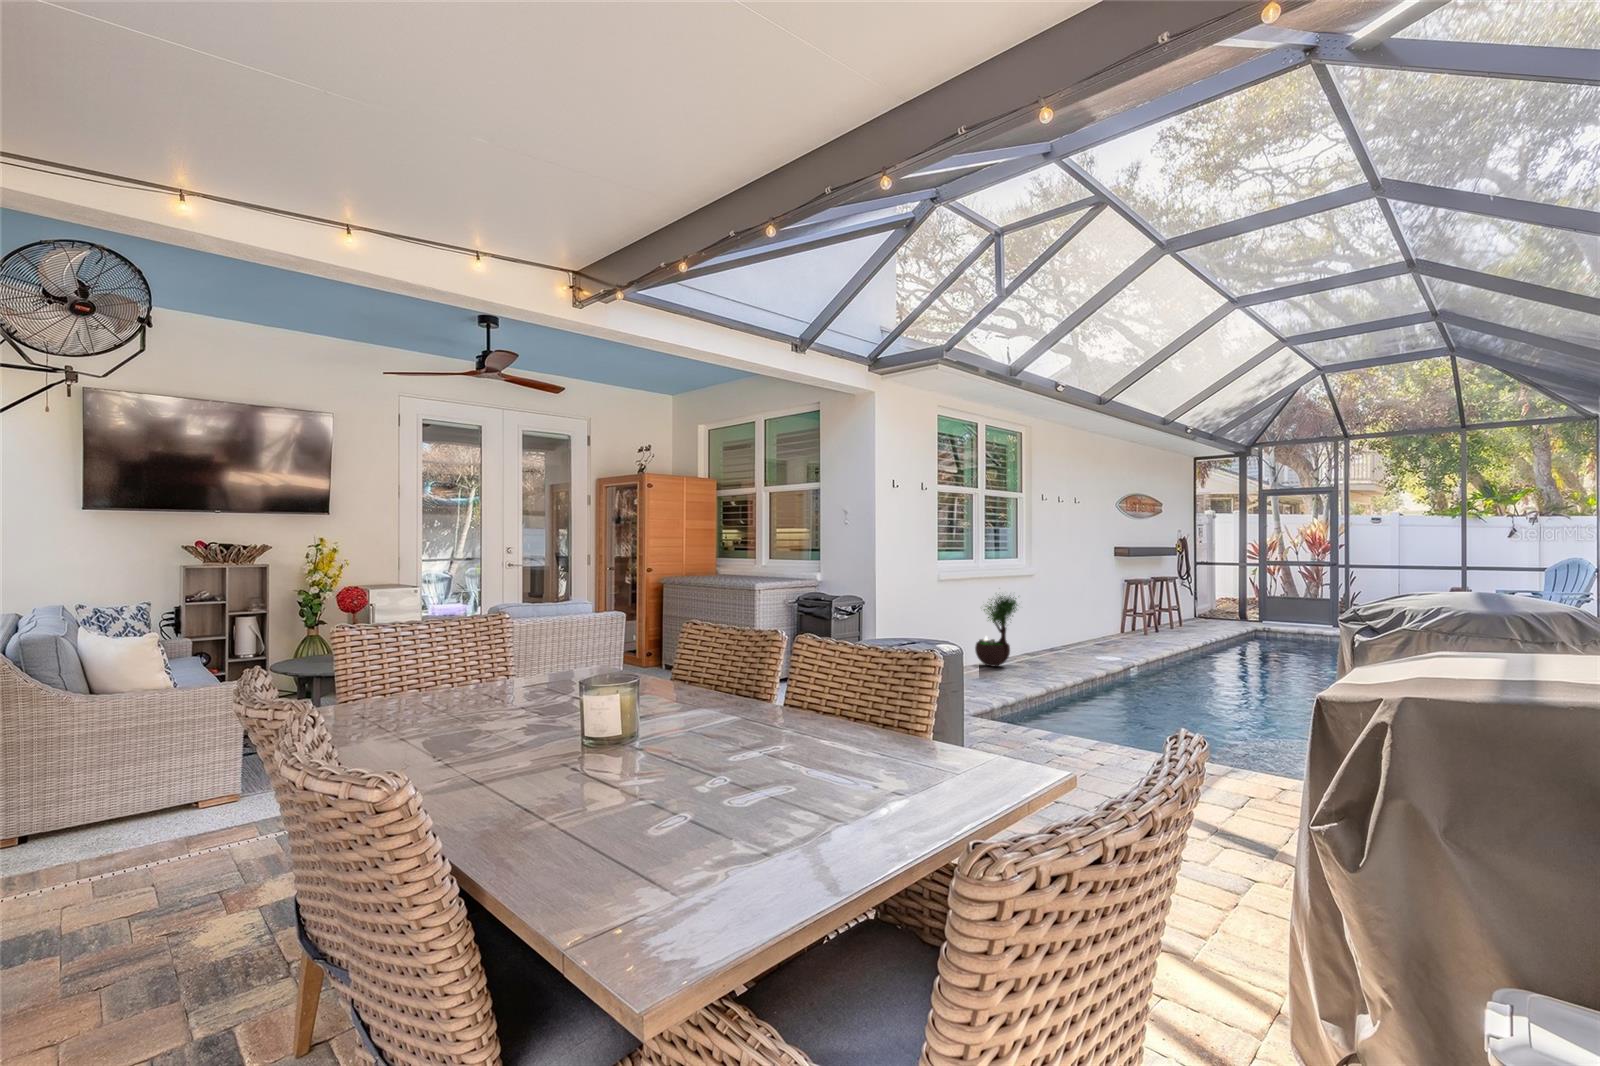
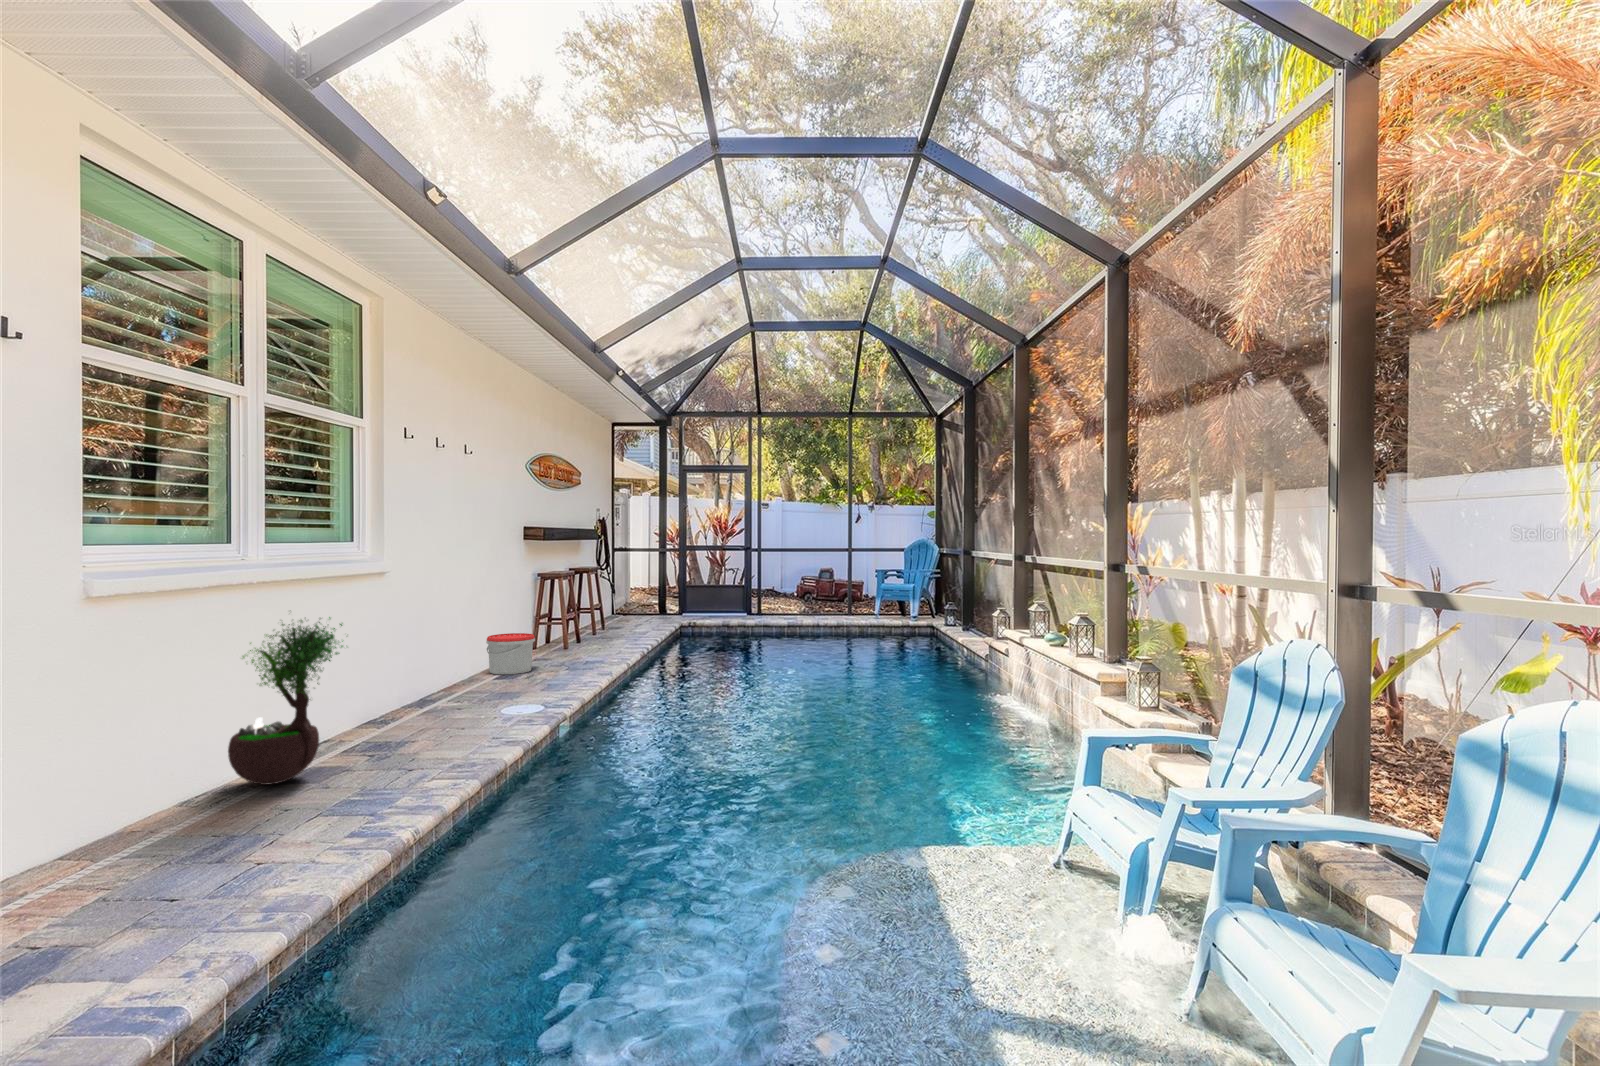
bucket: none [1089,617,1122,644] -> present [486,633,535,674]

